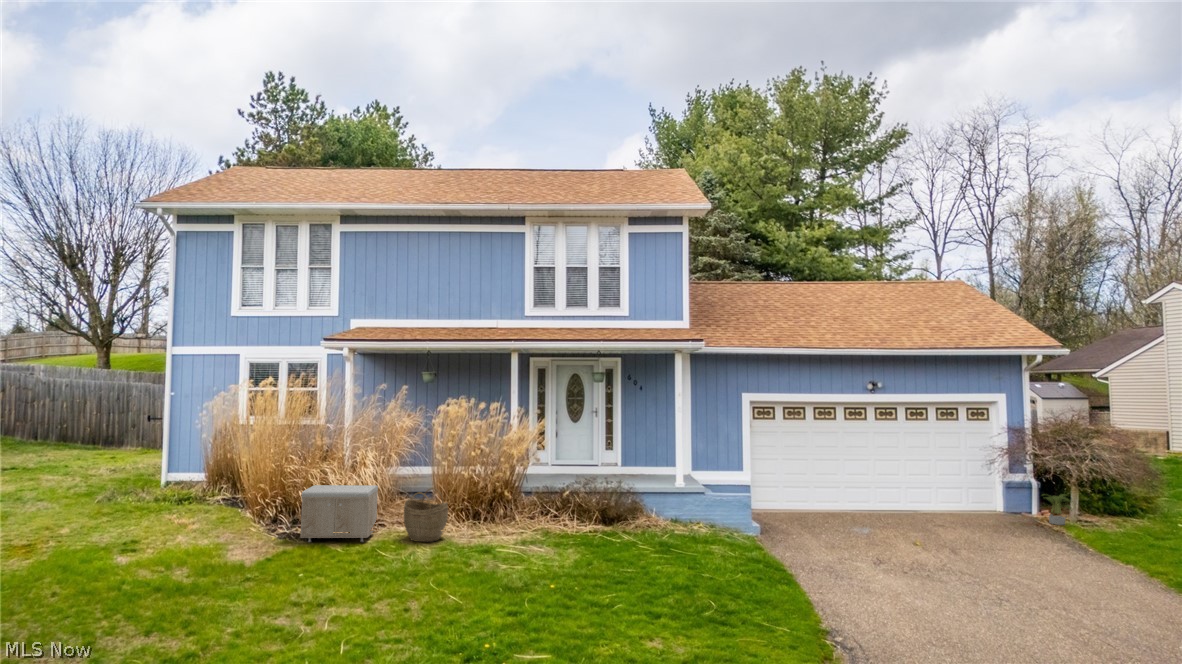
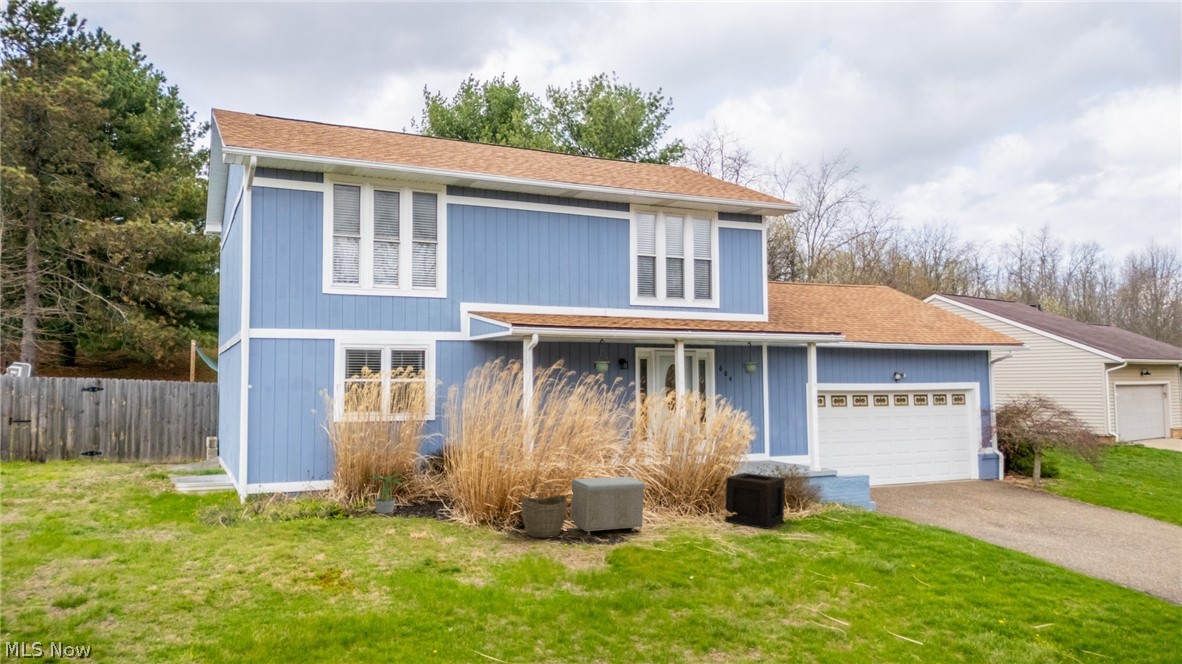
woven basket: present [404,488,448,542] -> present [522,482,567,538]
wooden crate: none [487,488,552,551] -> present [725,473,785,529]
potted plant: present [1046,494,1071,525] -> present [367,474,404,513]

